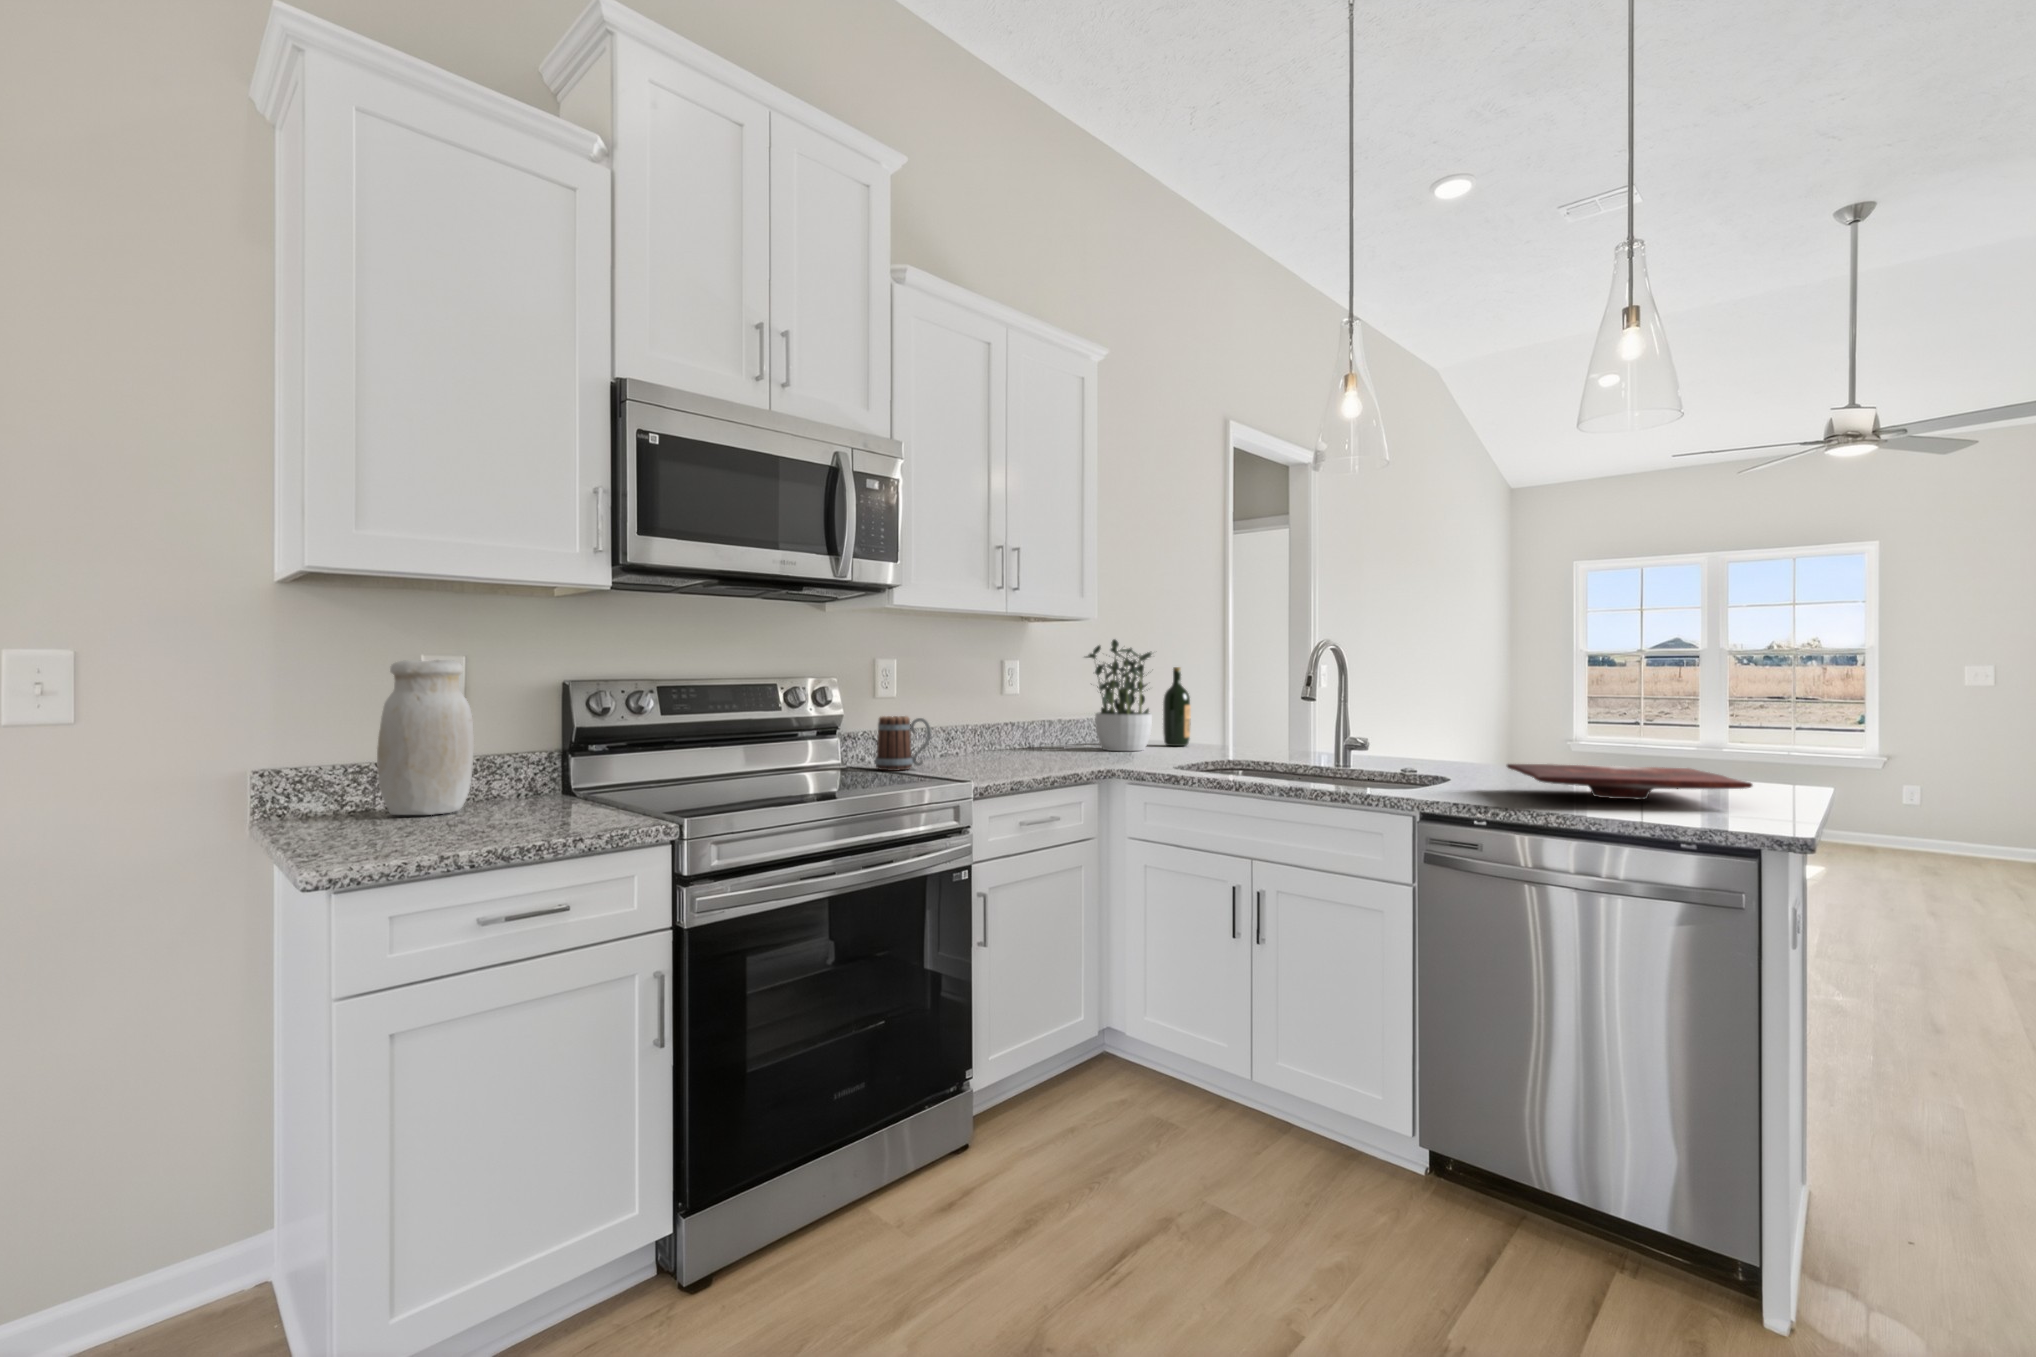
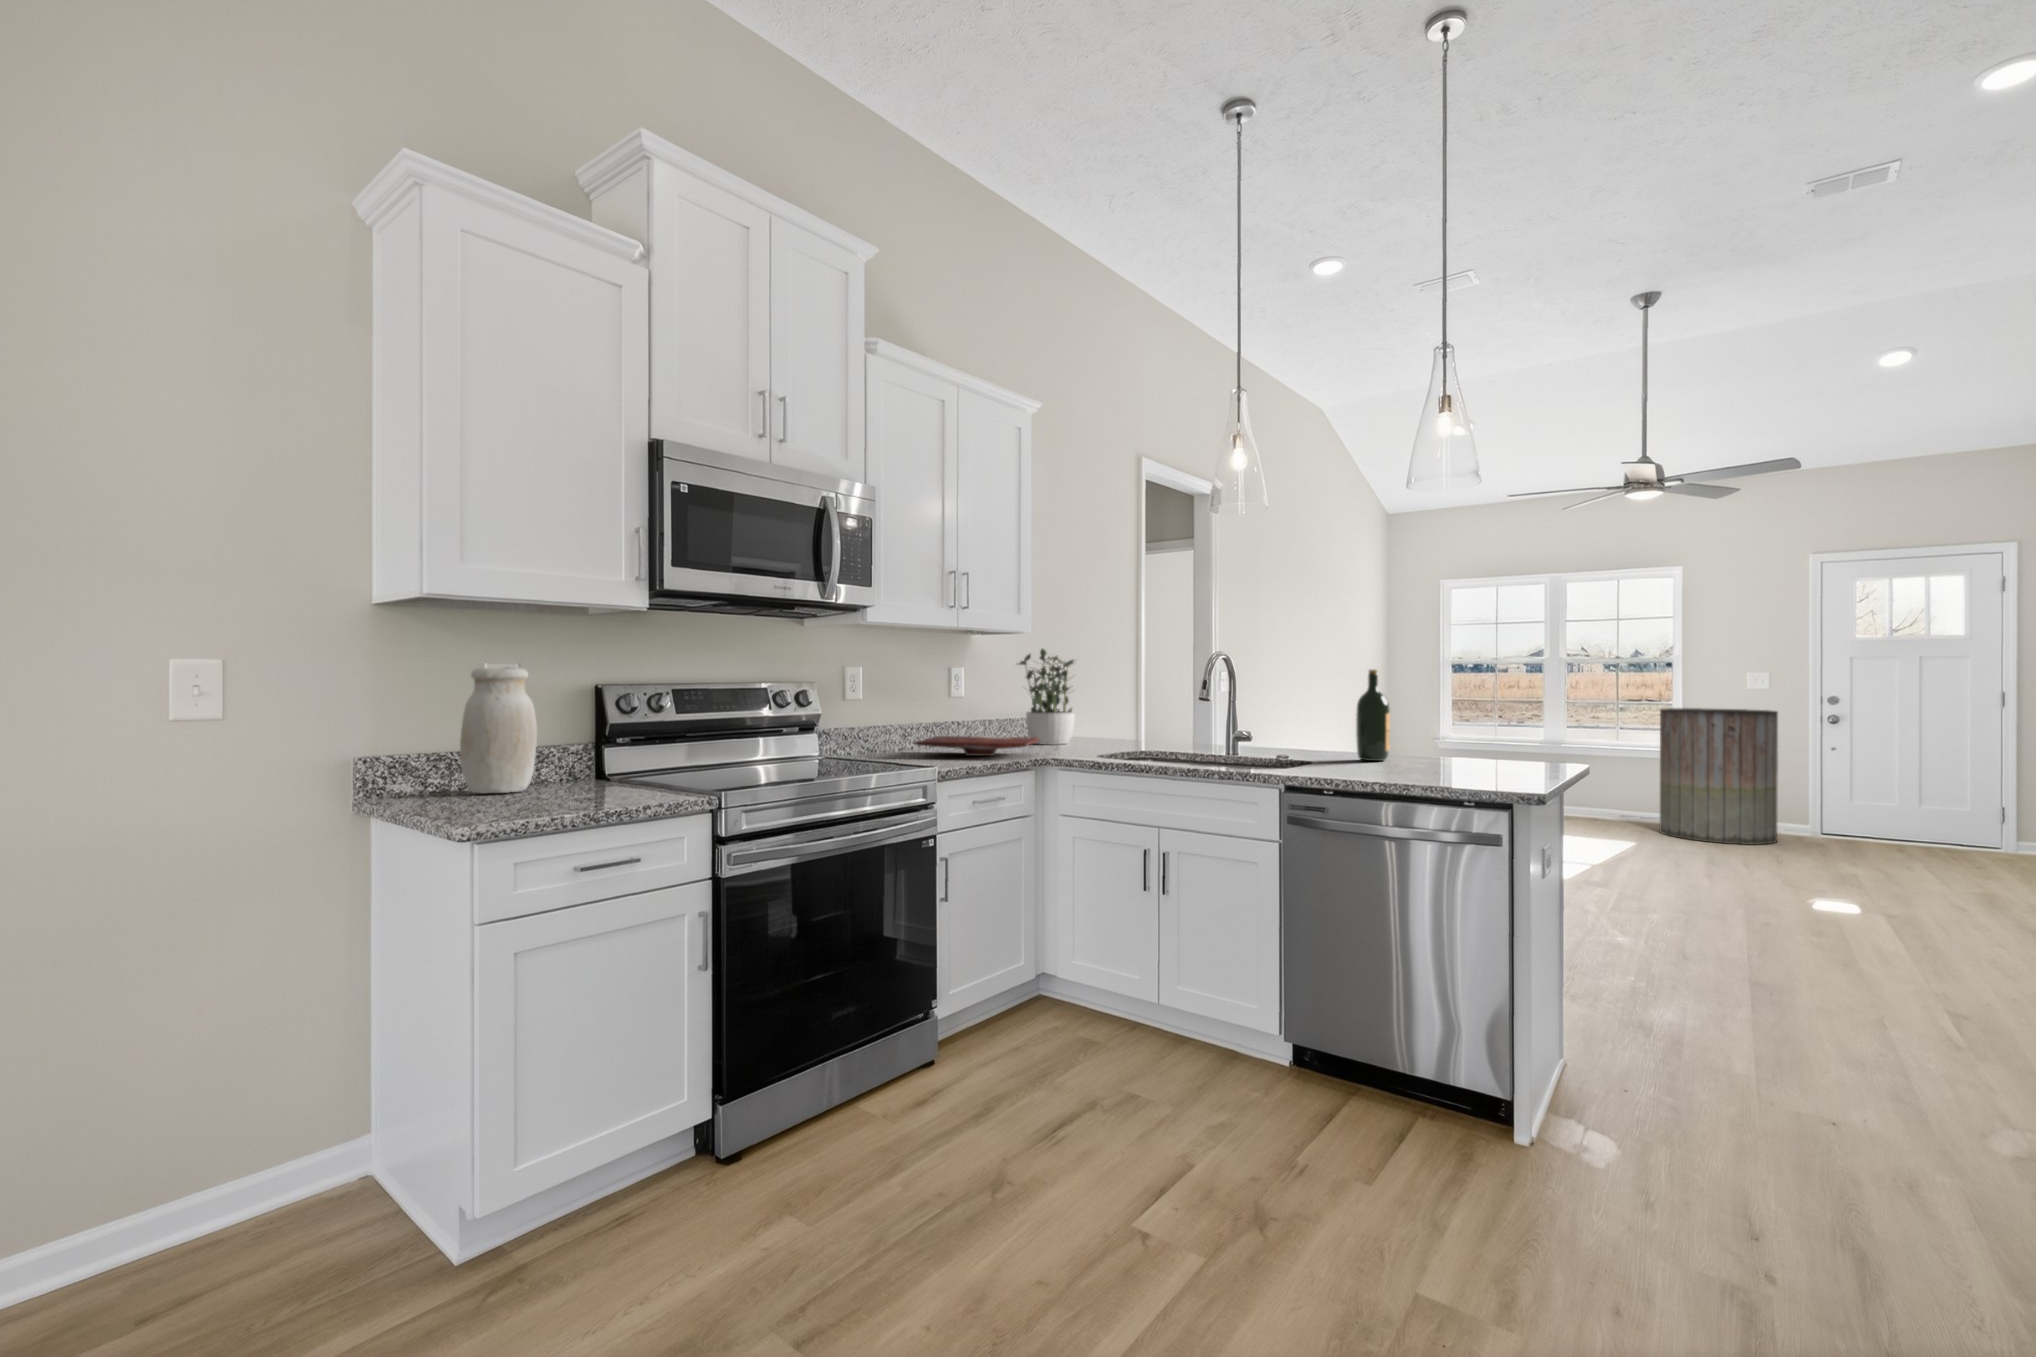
wine bottle: present [1163,667,1191,746] -> present [1356,670,1390,761]
trash can: none [1850,709,2007,873] -> present [1660,708,1778,844]
mug: present [875,716,931,771] -> none [845,714,893,760]
cutting board: present [1507,764,1752,800] -> present [915,736,1039,756]

